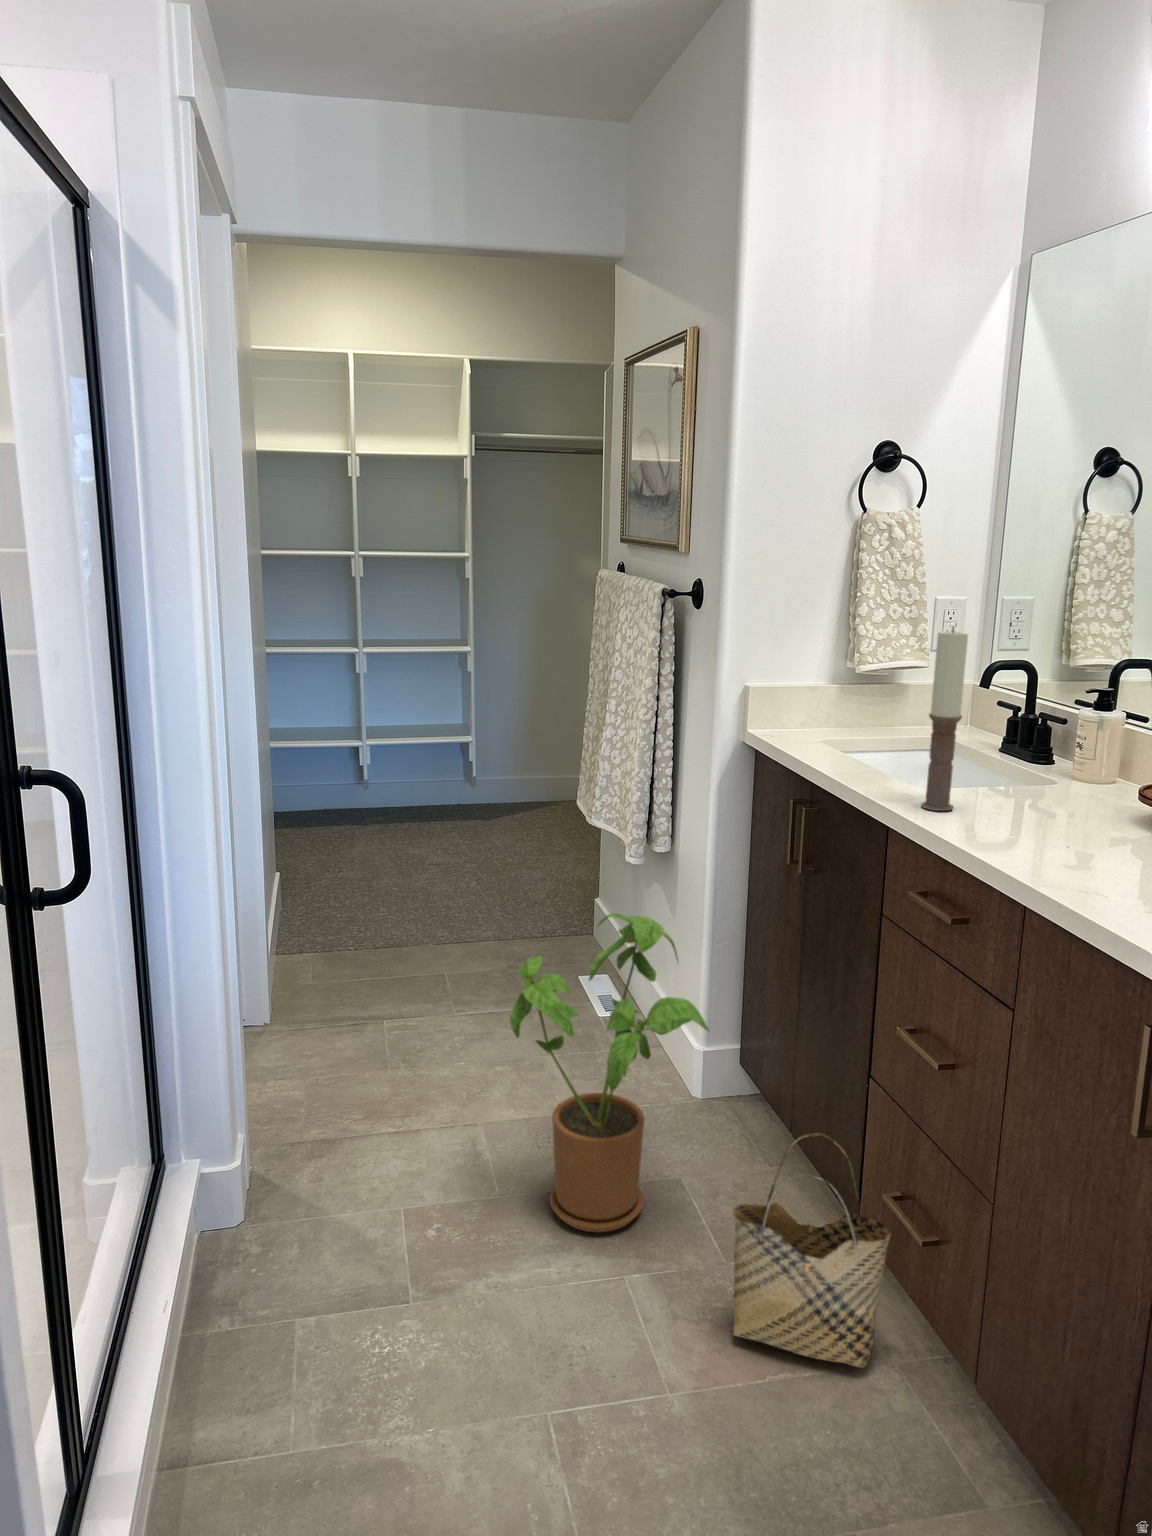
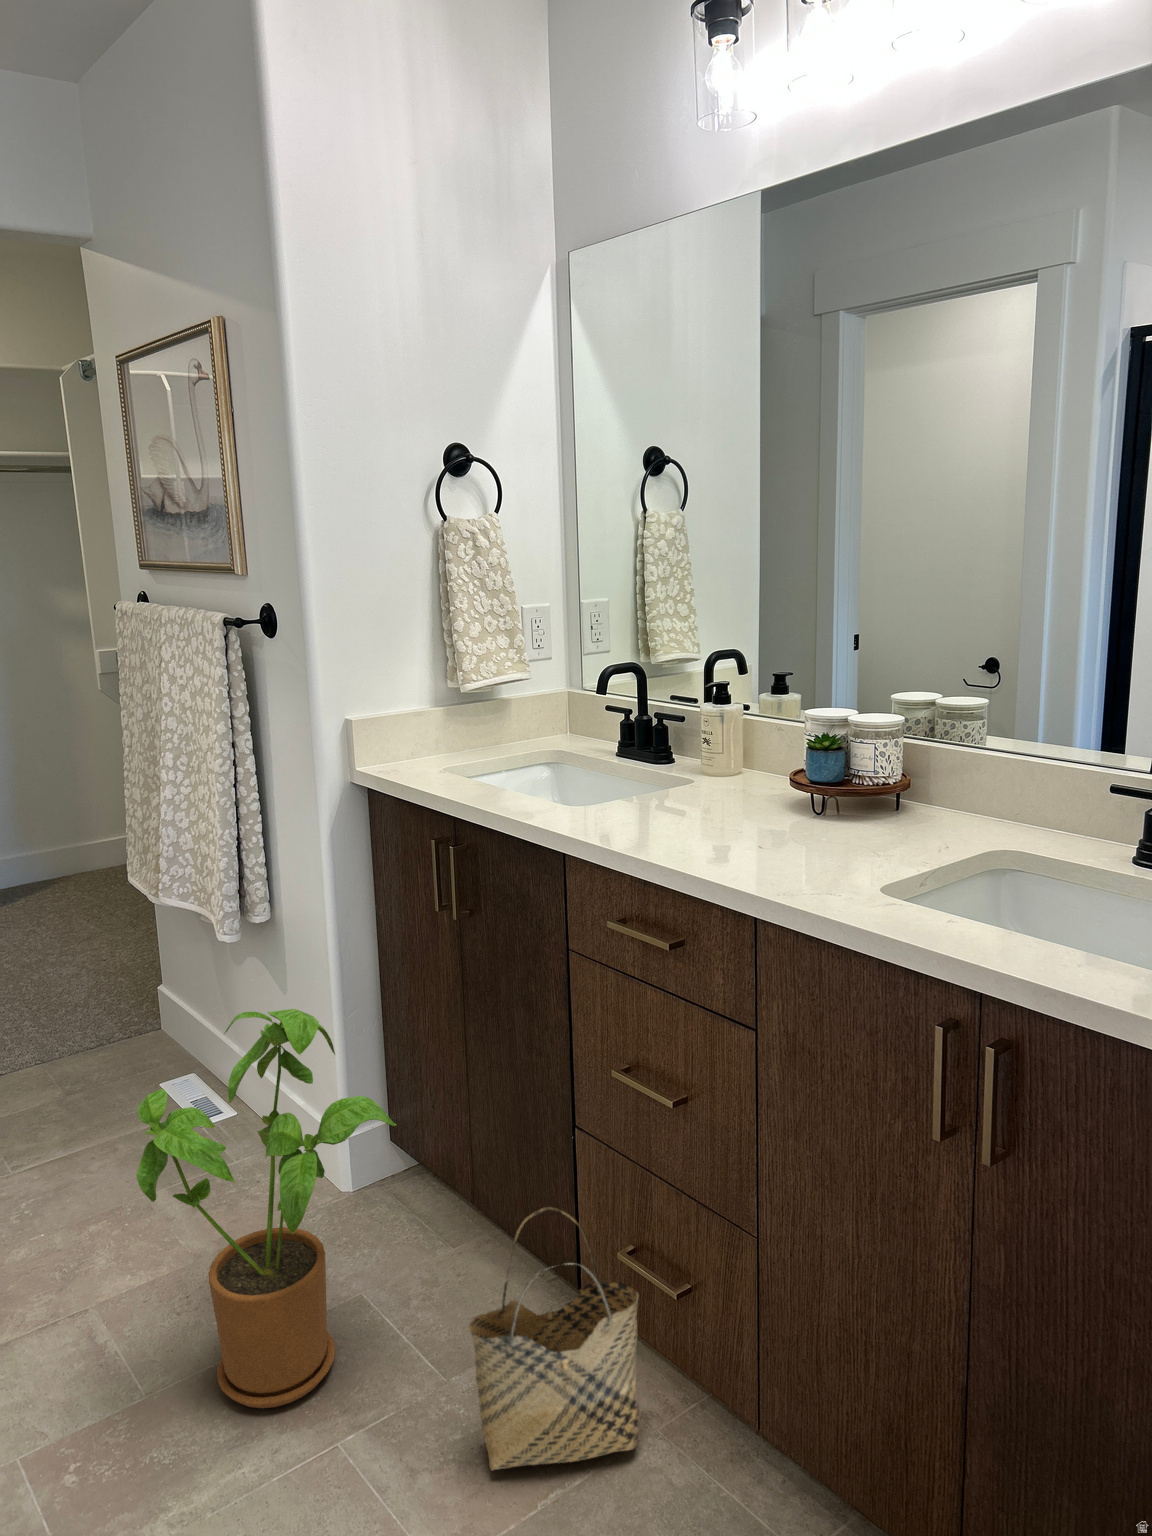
candle: present [921,627,968,811] -> none [591,633,627,831]

